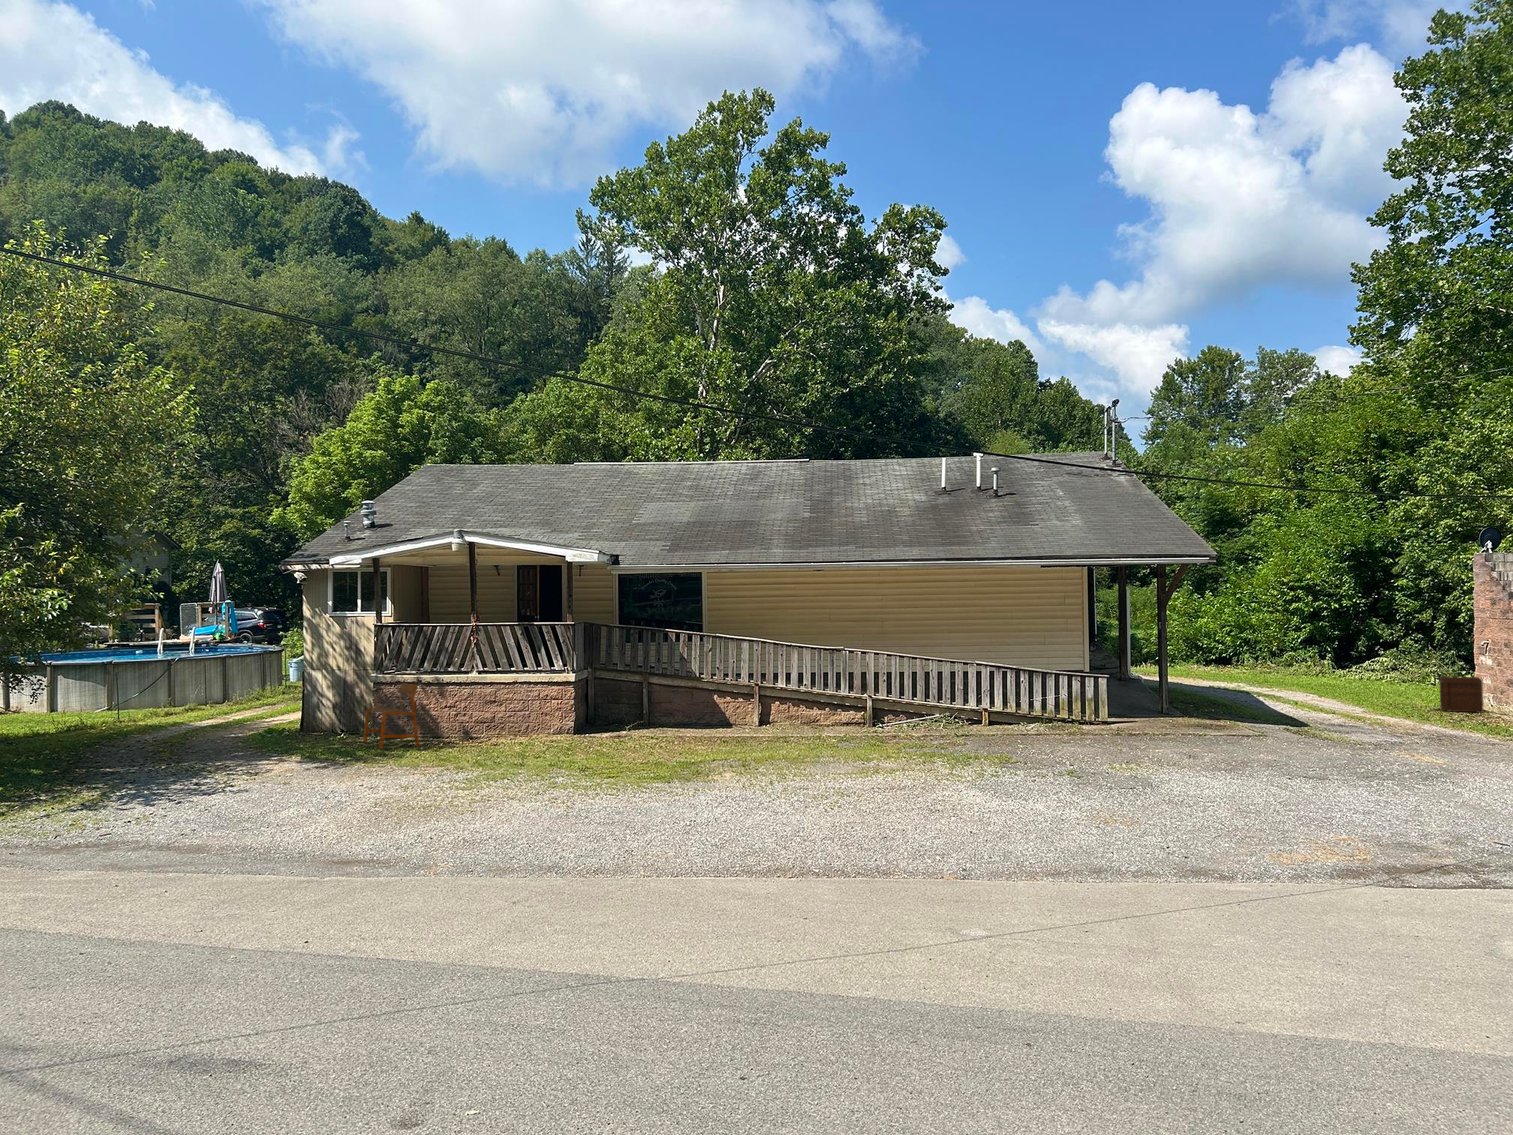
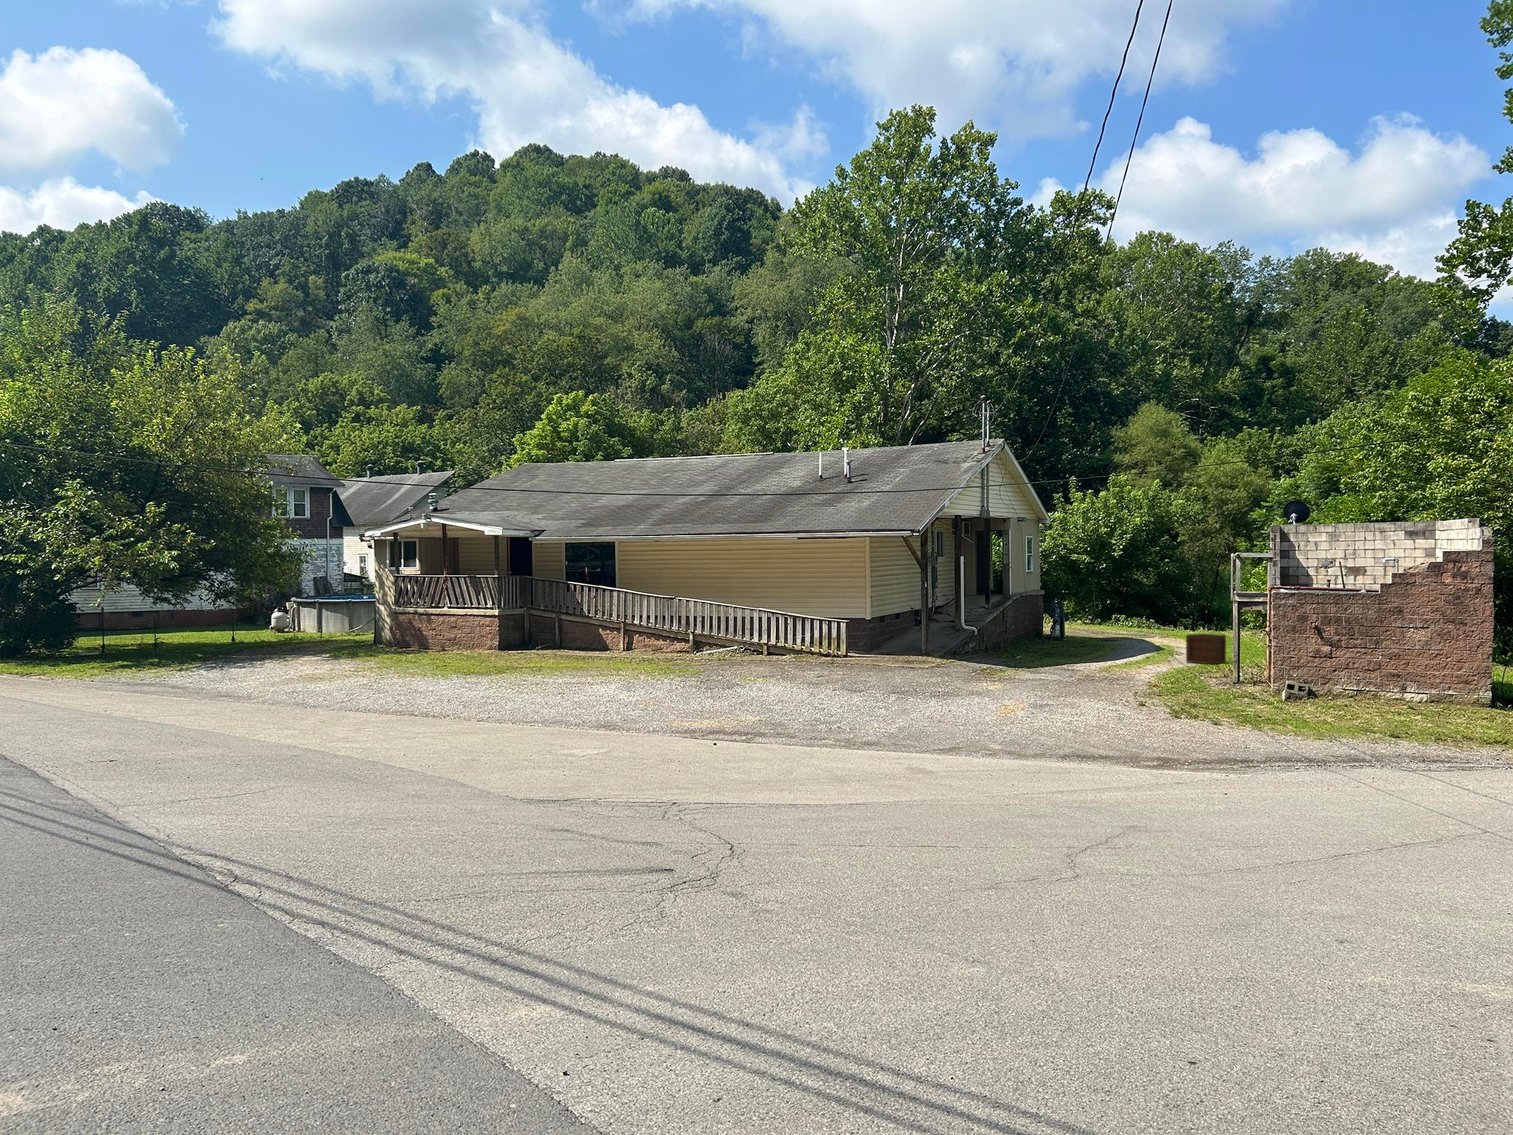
bench: present [363,683,419,749] -> none [381,612,408,654]

